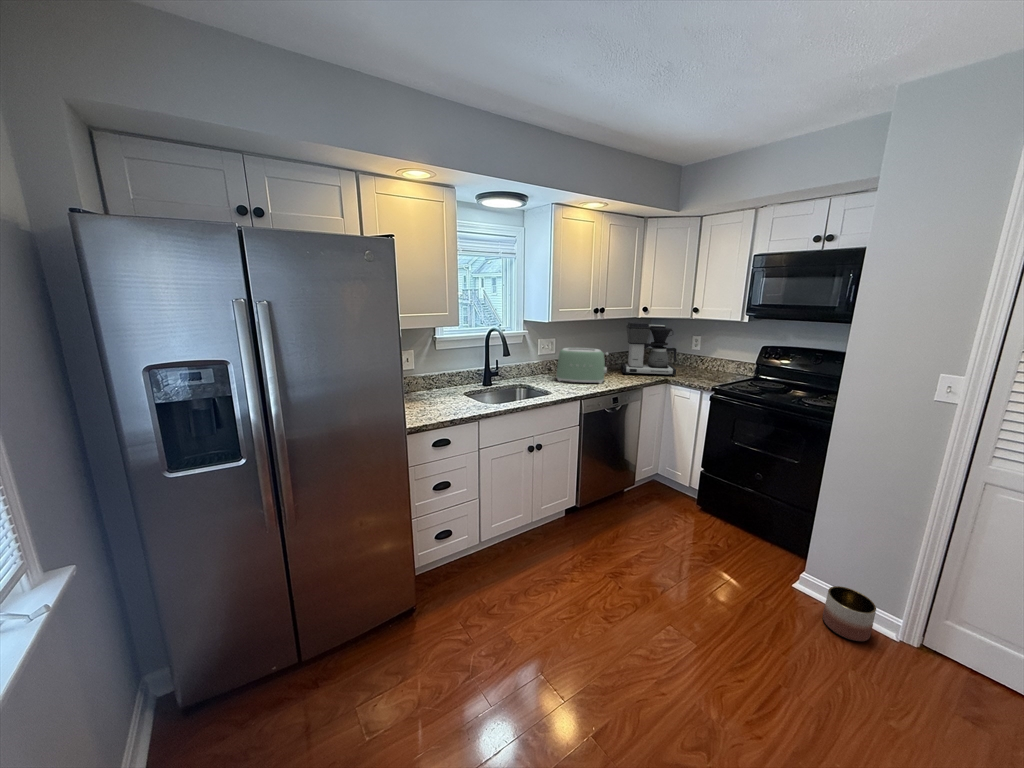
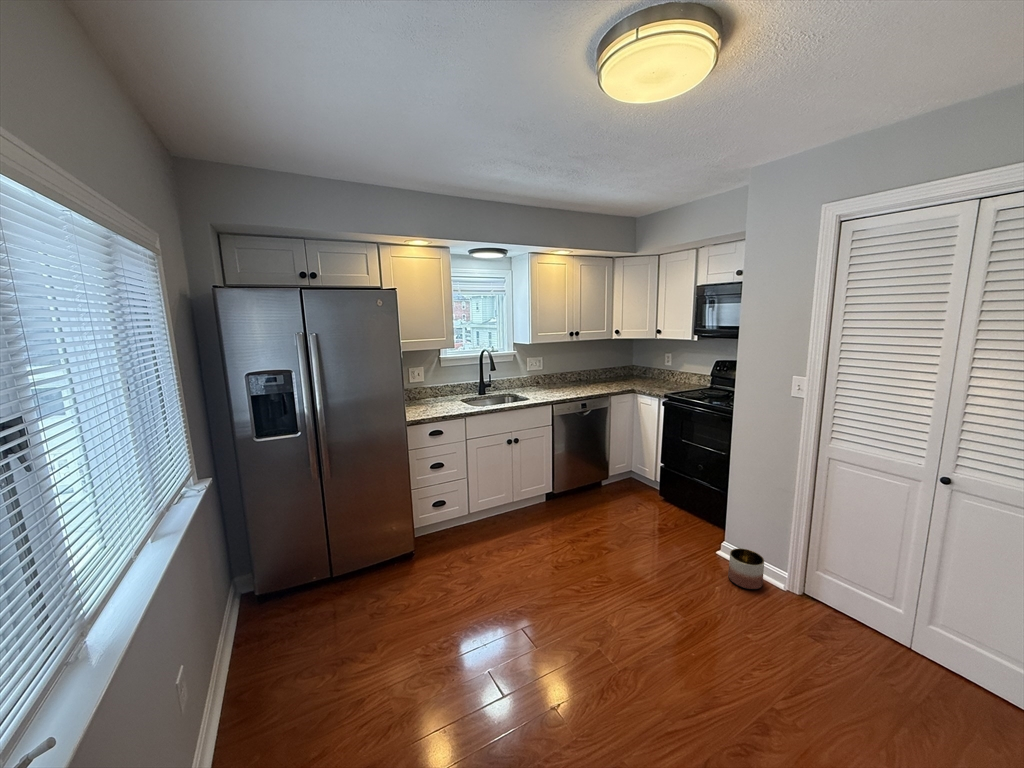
coffee maker: present [621,322,676,376] -> none [599,343,644,387]
toaster: present [556,347,608,384] -> none [540,364,581,393]

